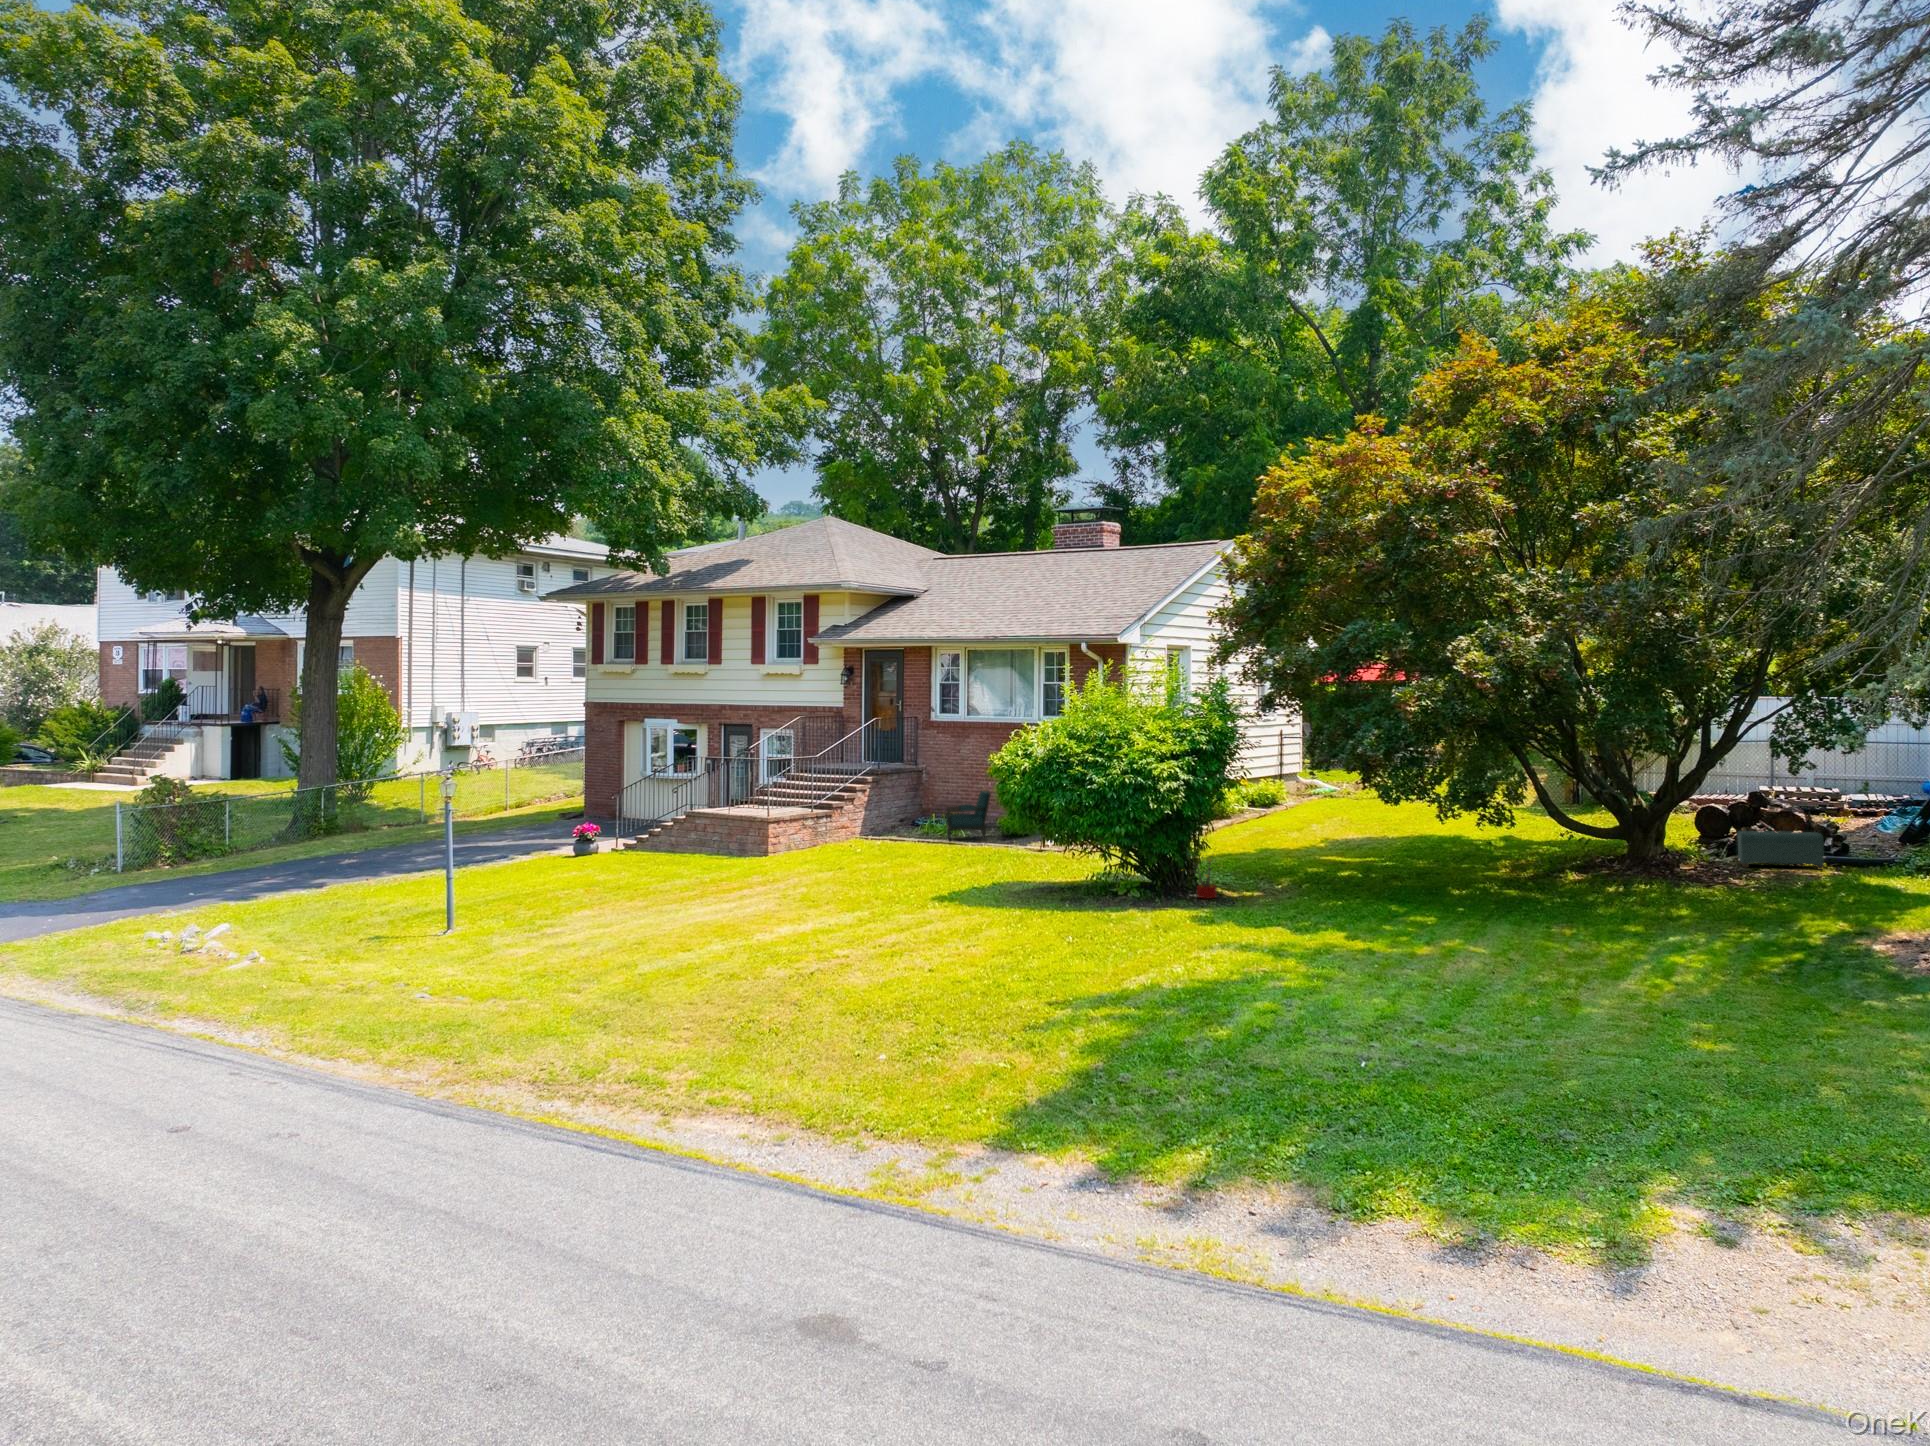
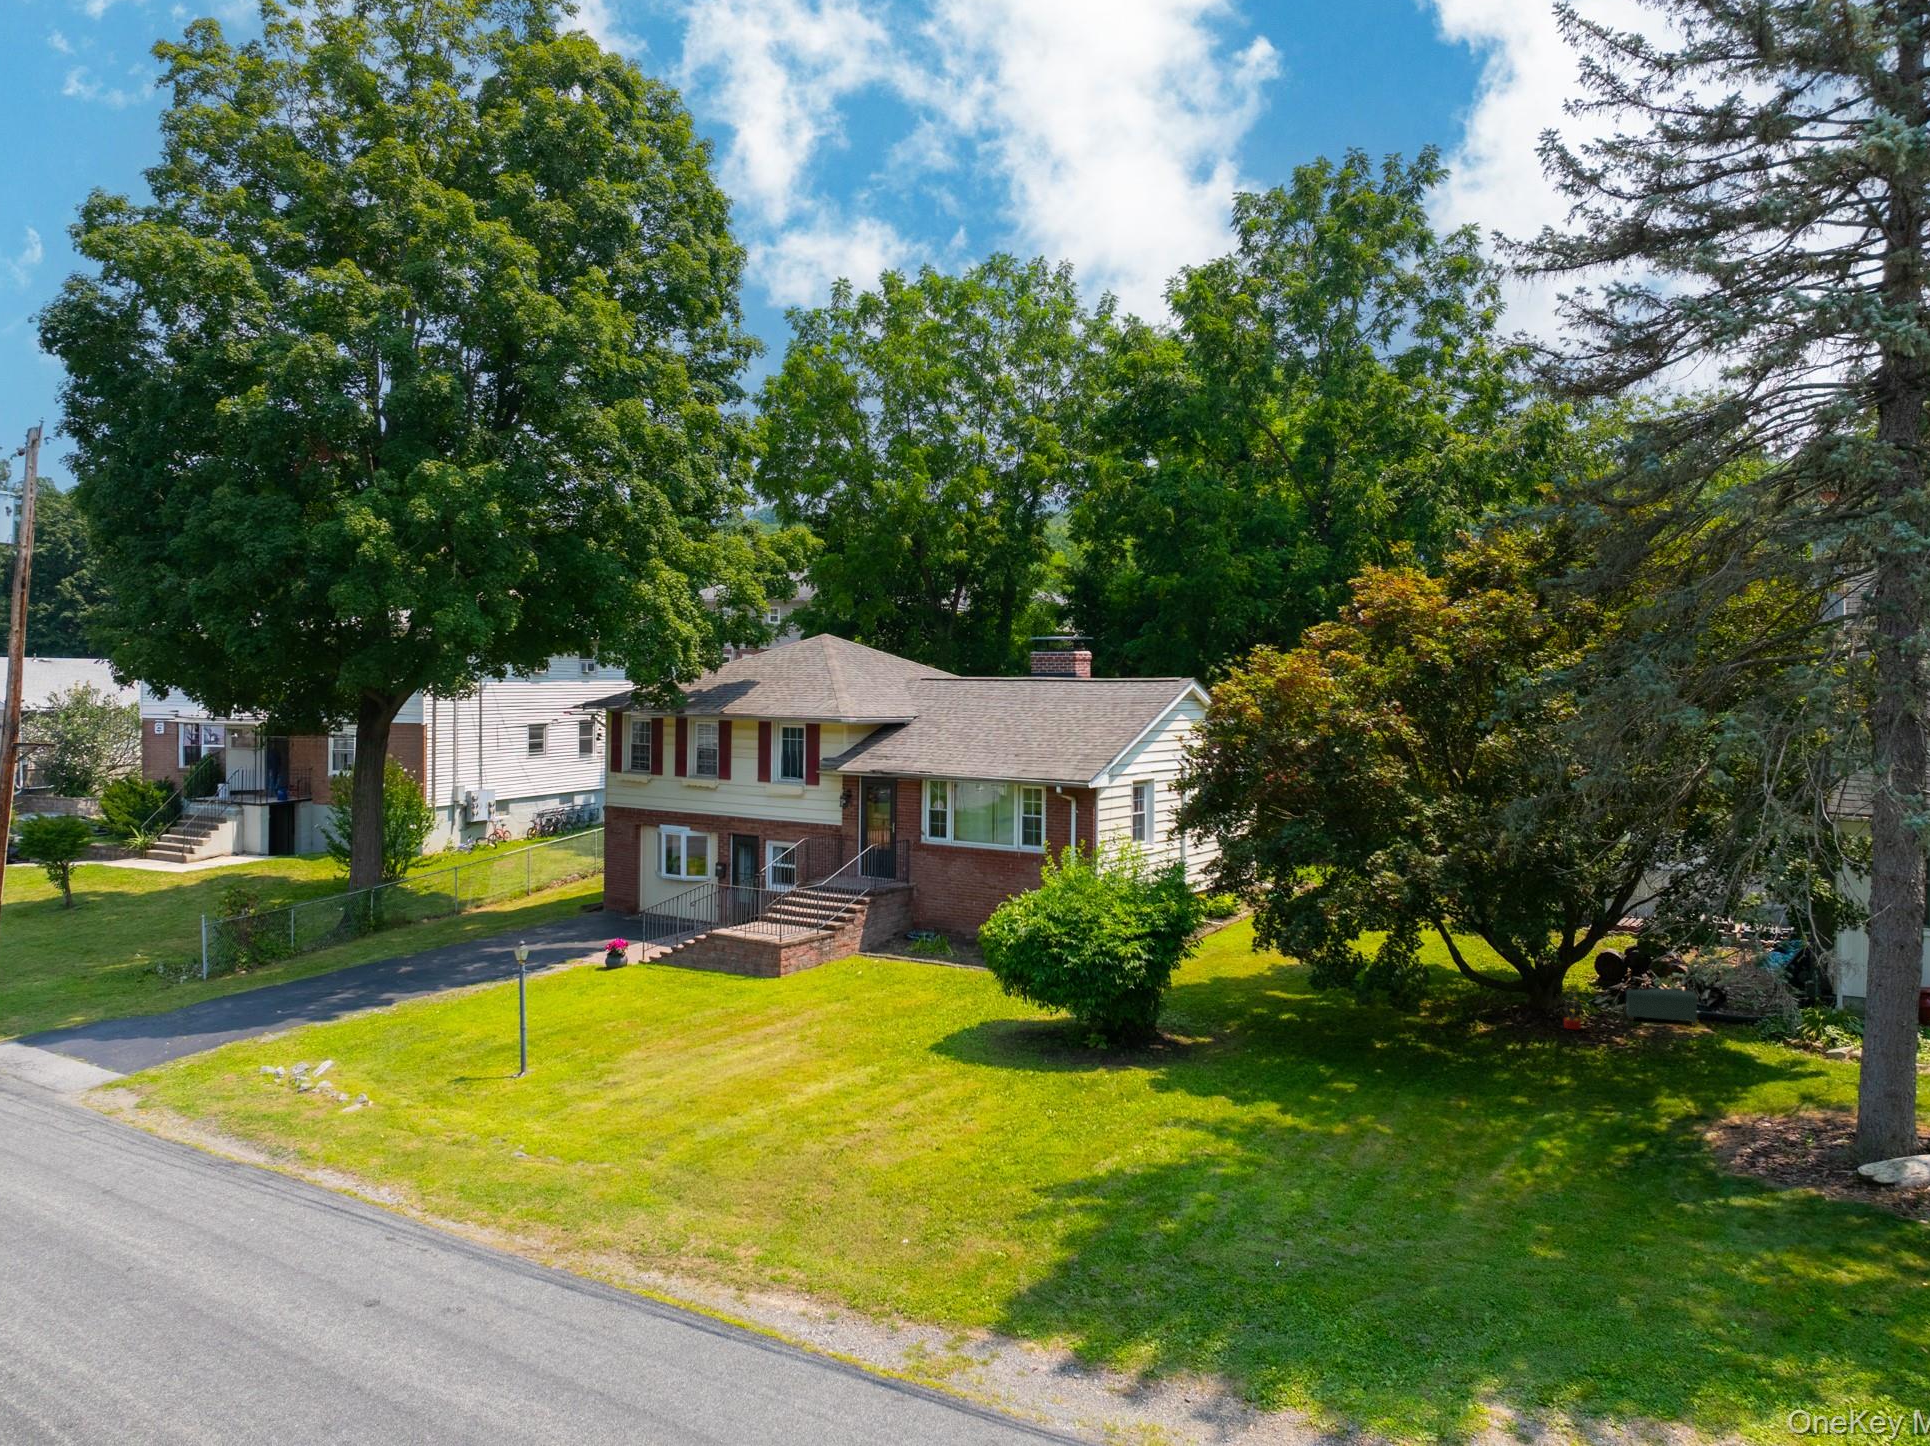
chair: present [946,791,991,840] -> none [936,911,977,960]
decorative plant: present [1196,856,1217,899] -> present [1564,994,1581,1029]

